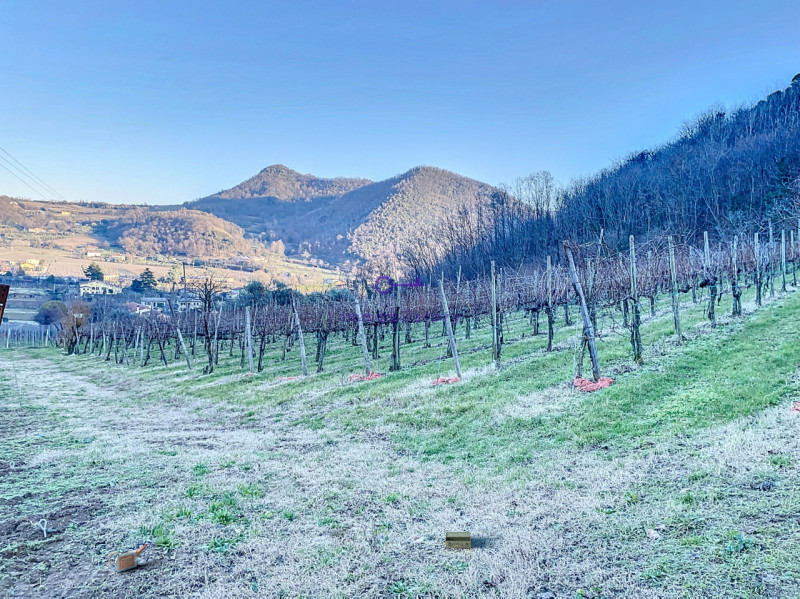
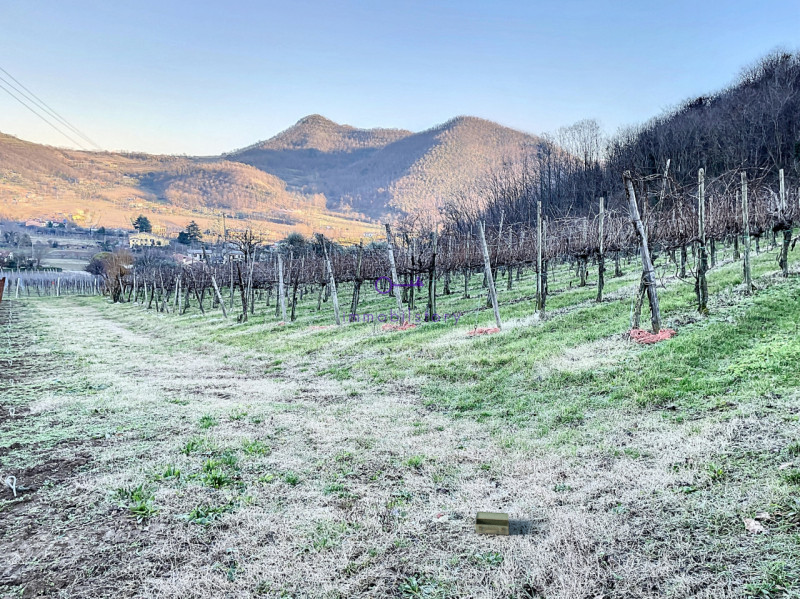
watering can: present [107,544,147,572] -> none [63,512,113,544]

